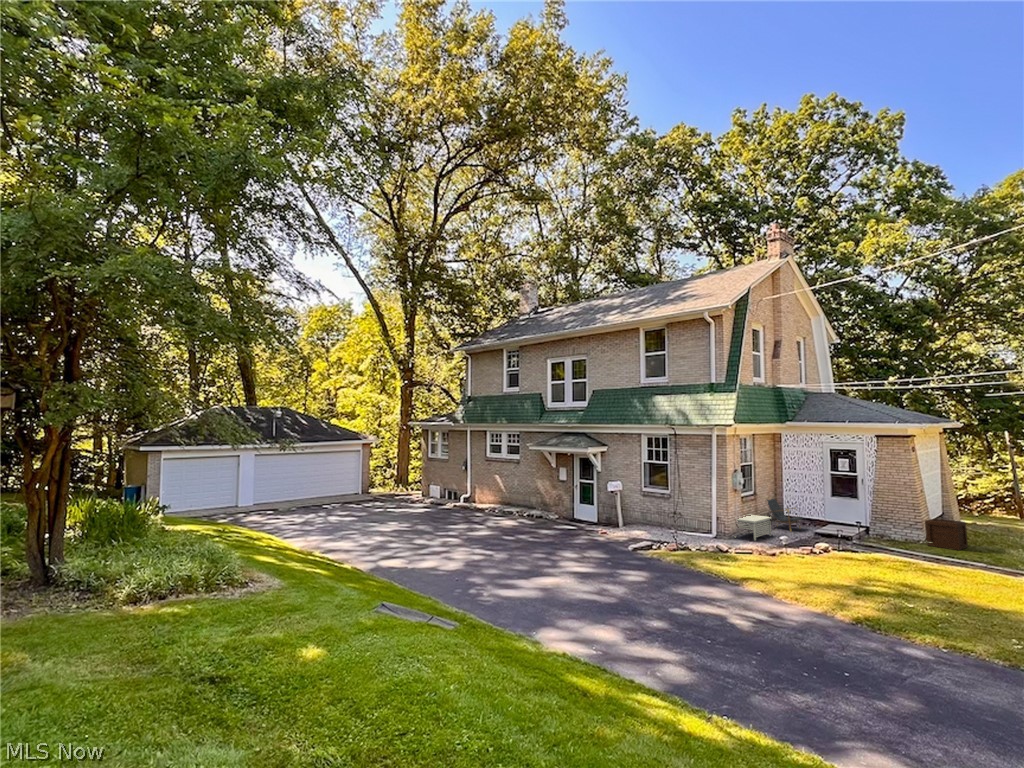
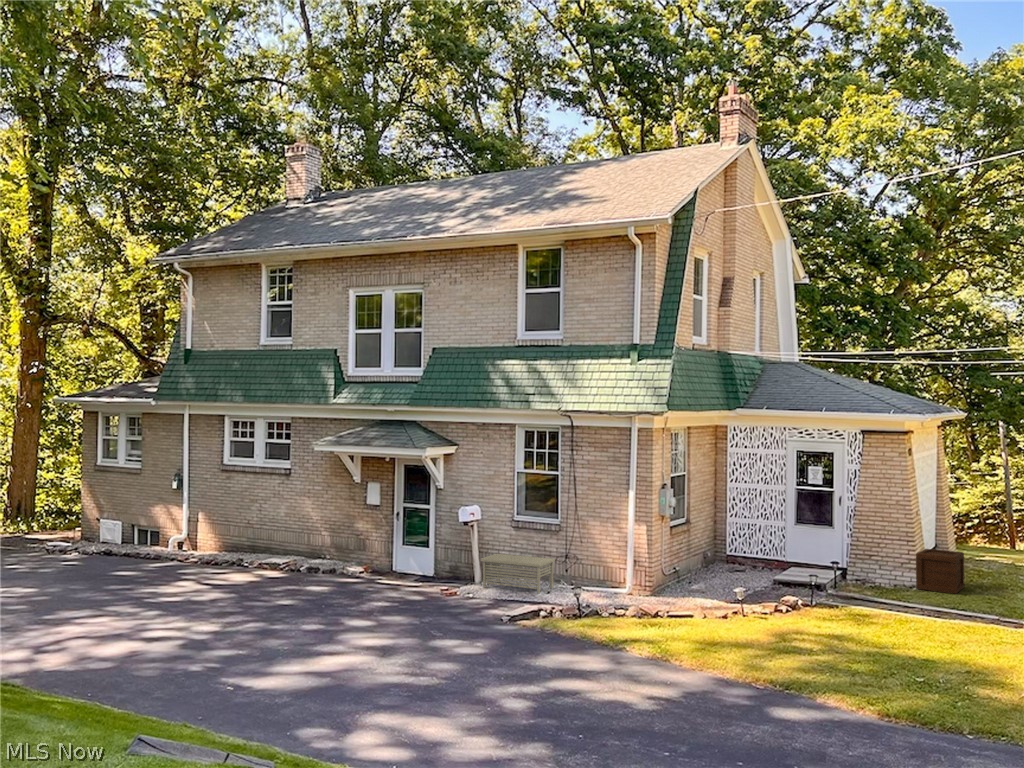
lounge chair: present [767,499,803,531] -> none [703,526,755,578]
storage bench: present [734,515,771,541] -> present [481,554,555,594]

